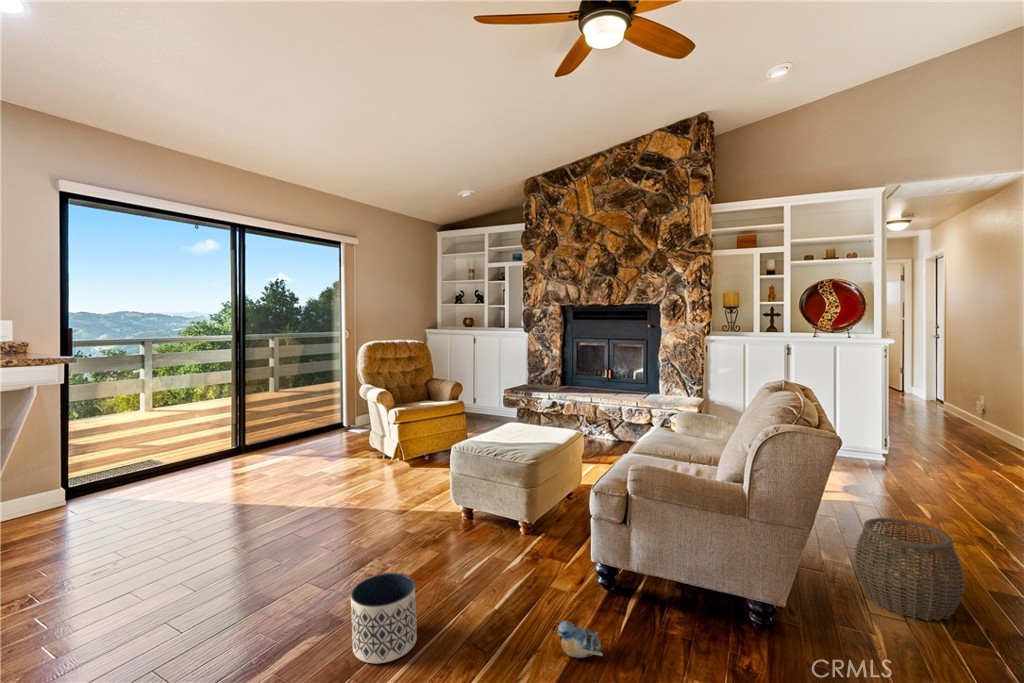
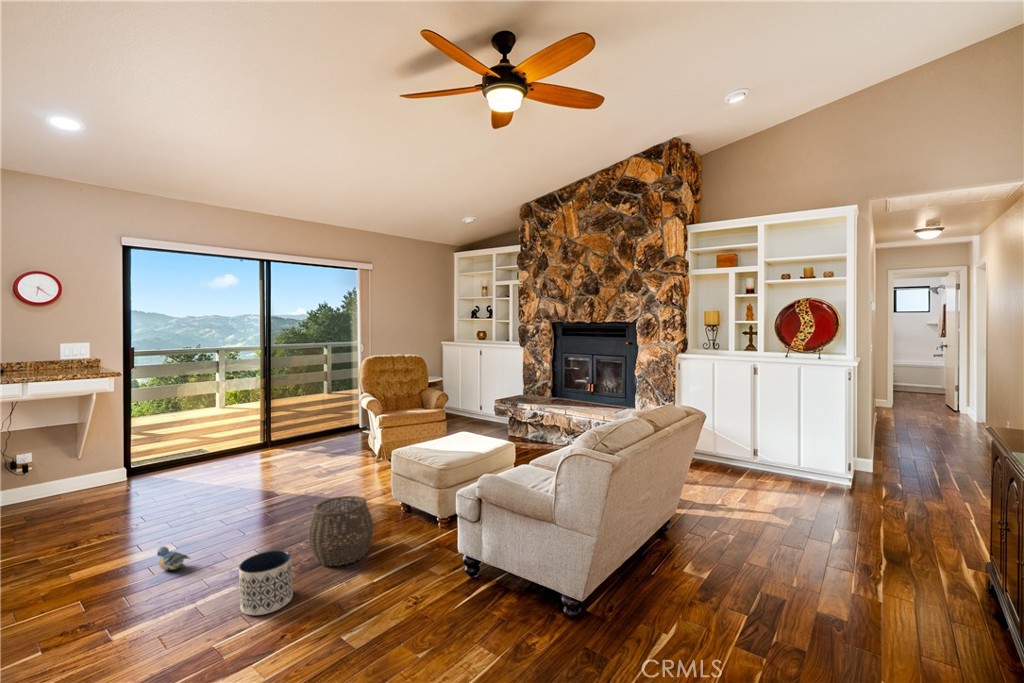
woven basket: present [855,518,965,621] -> present [308,496,373,566]
plush toy: present [556,621,606,658] -> present [157,546,190,570]

